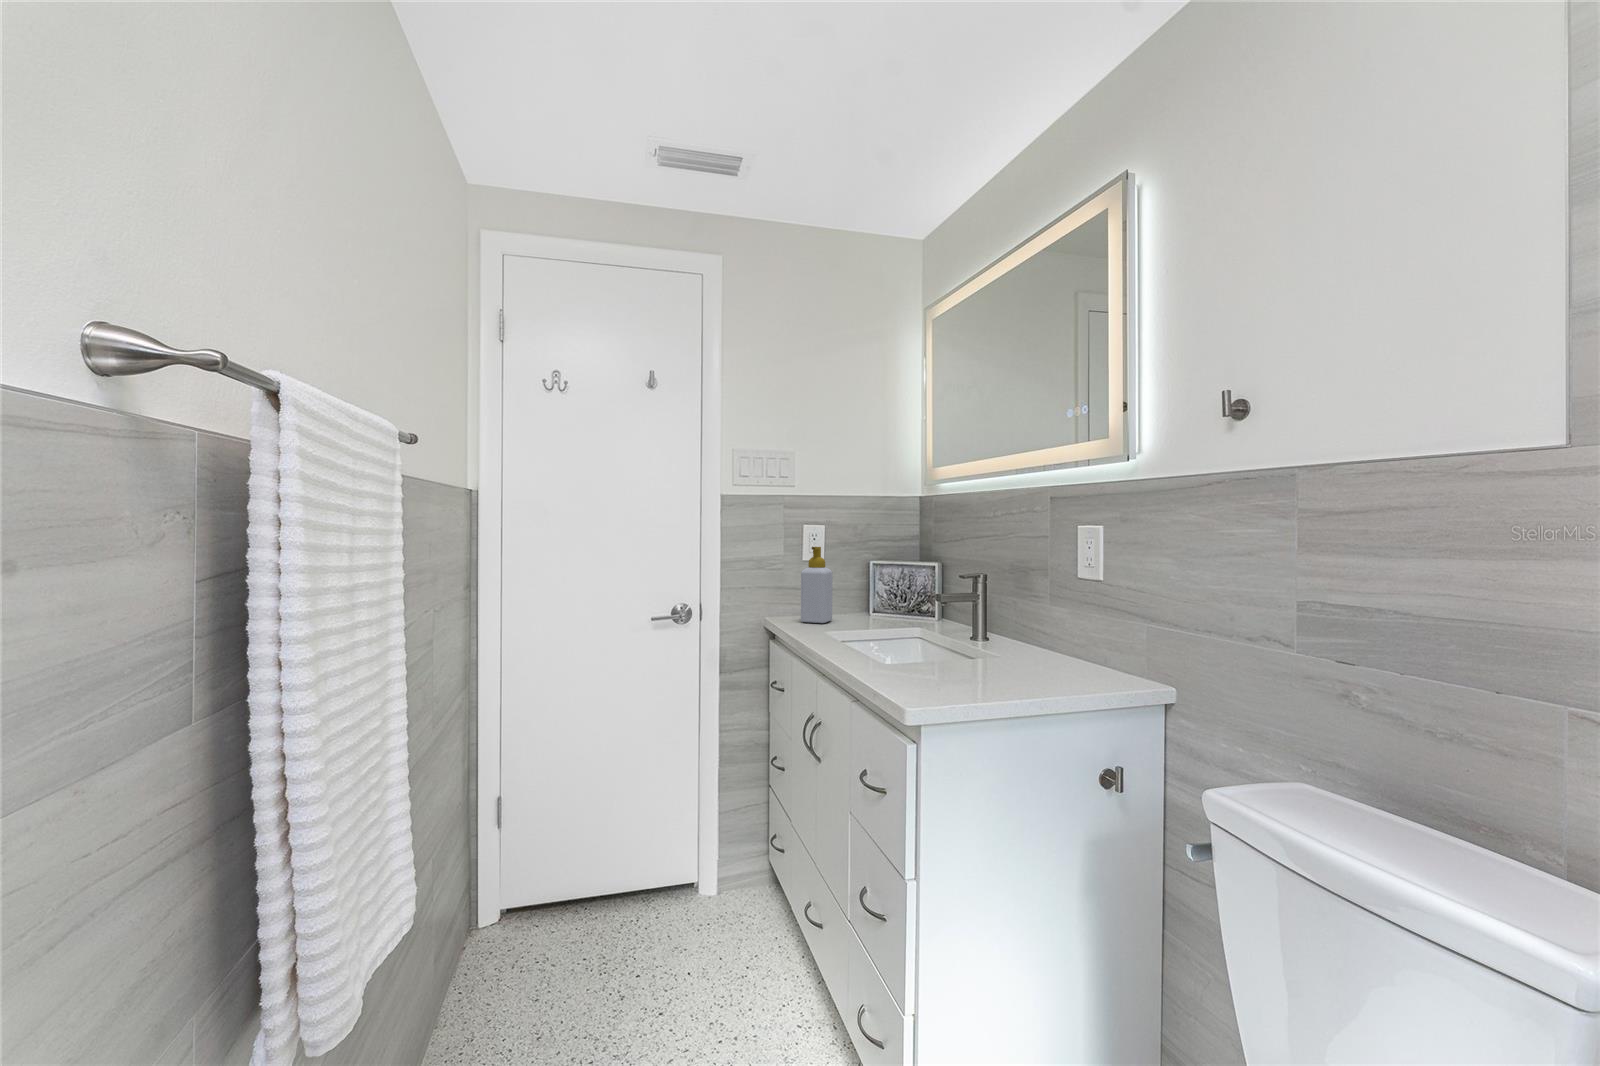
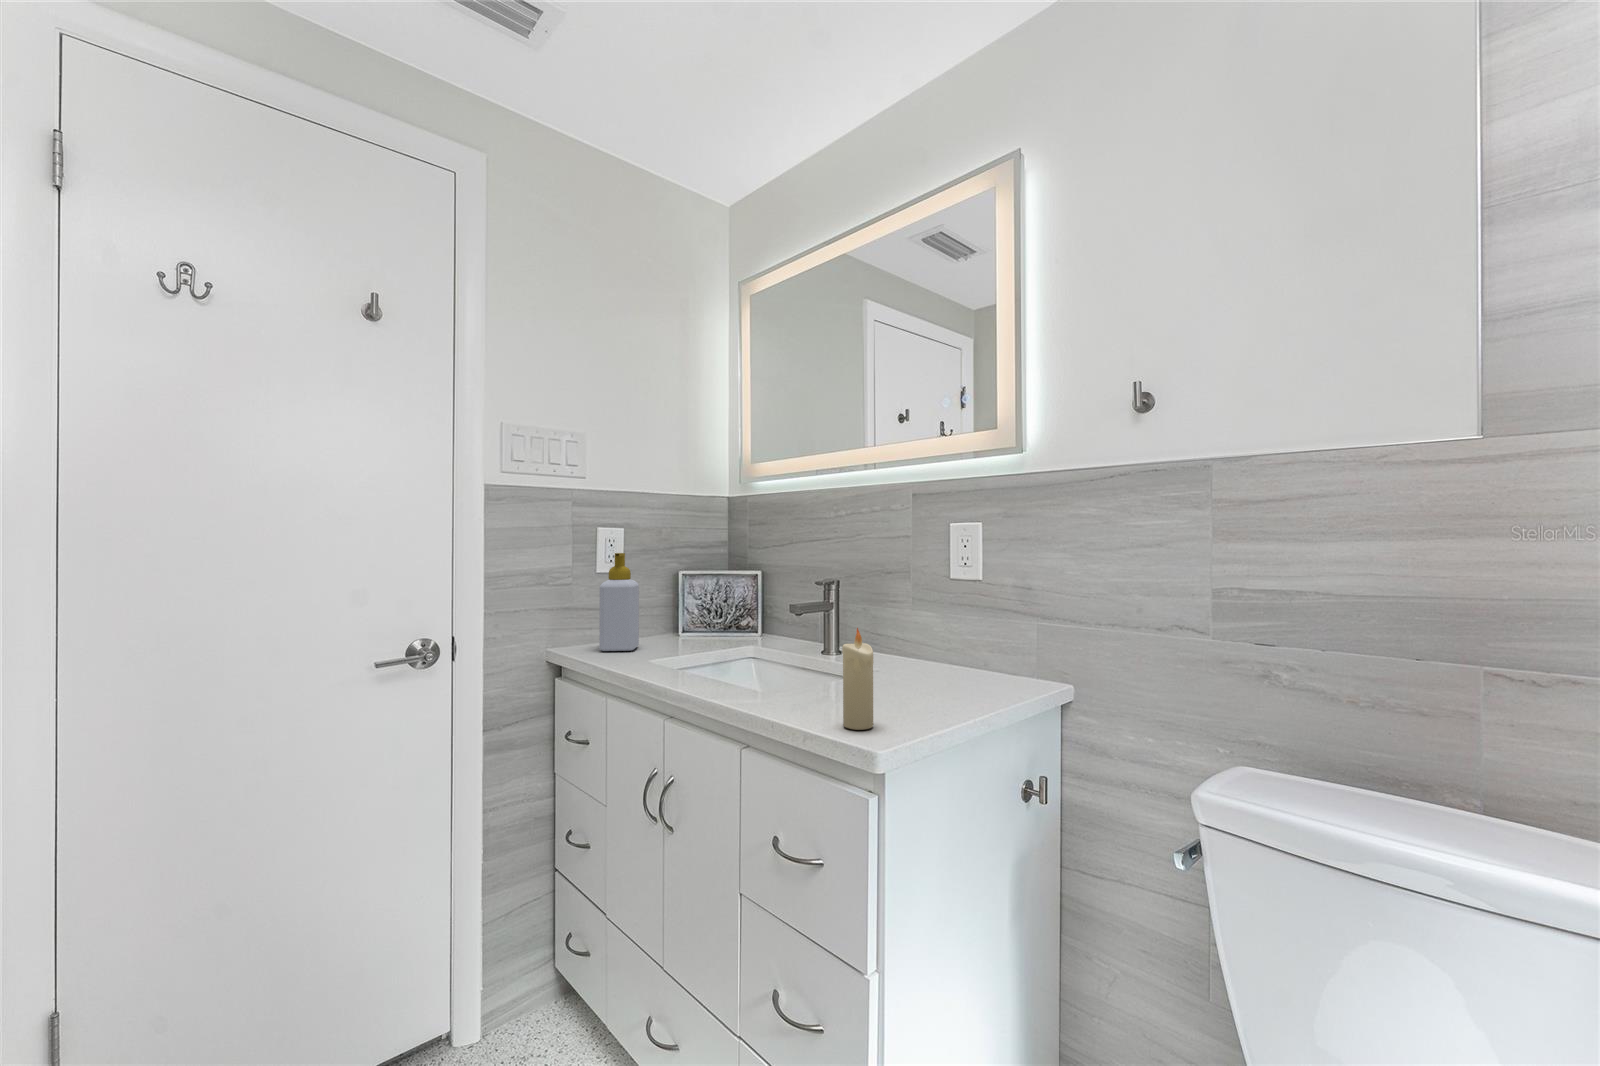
candle: none [908,611,933,691] -> present [842,628,873,730]

